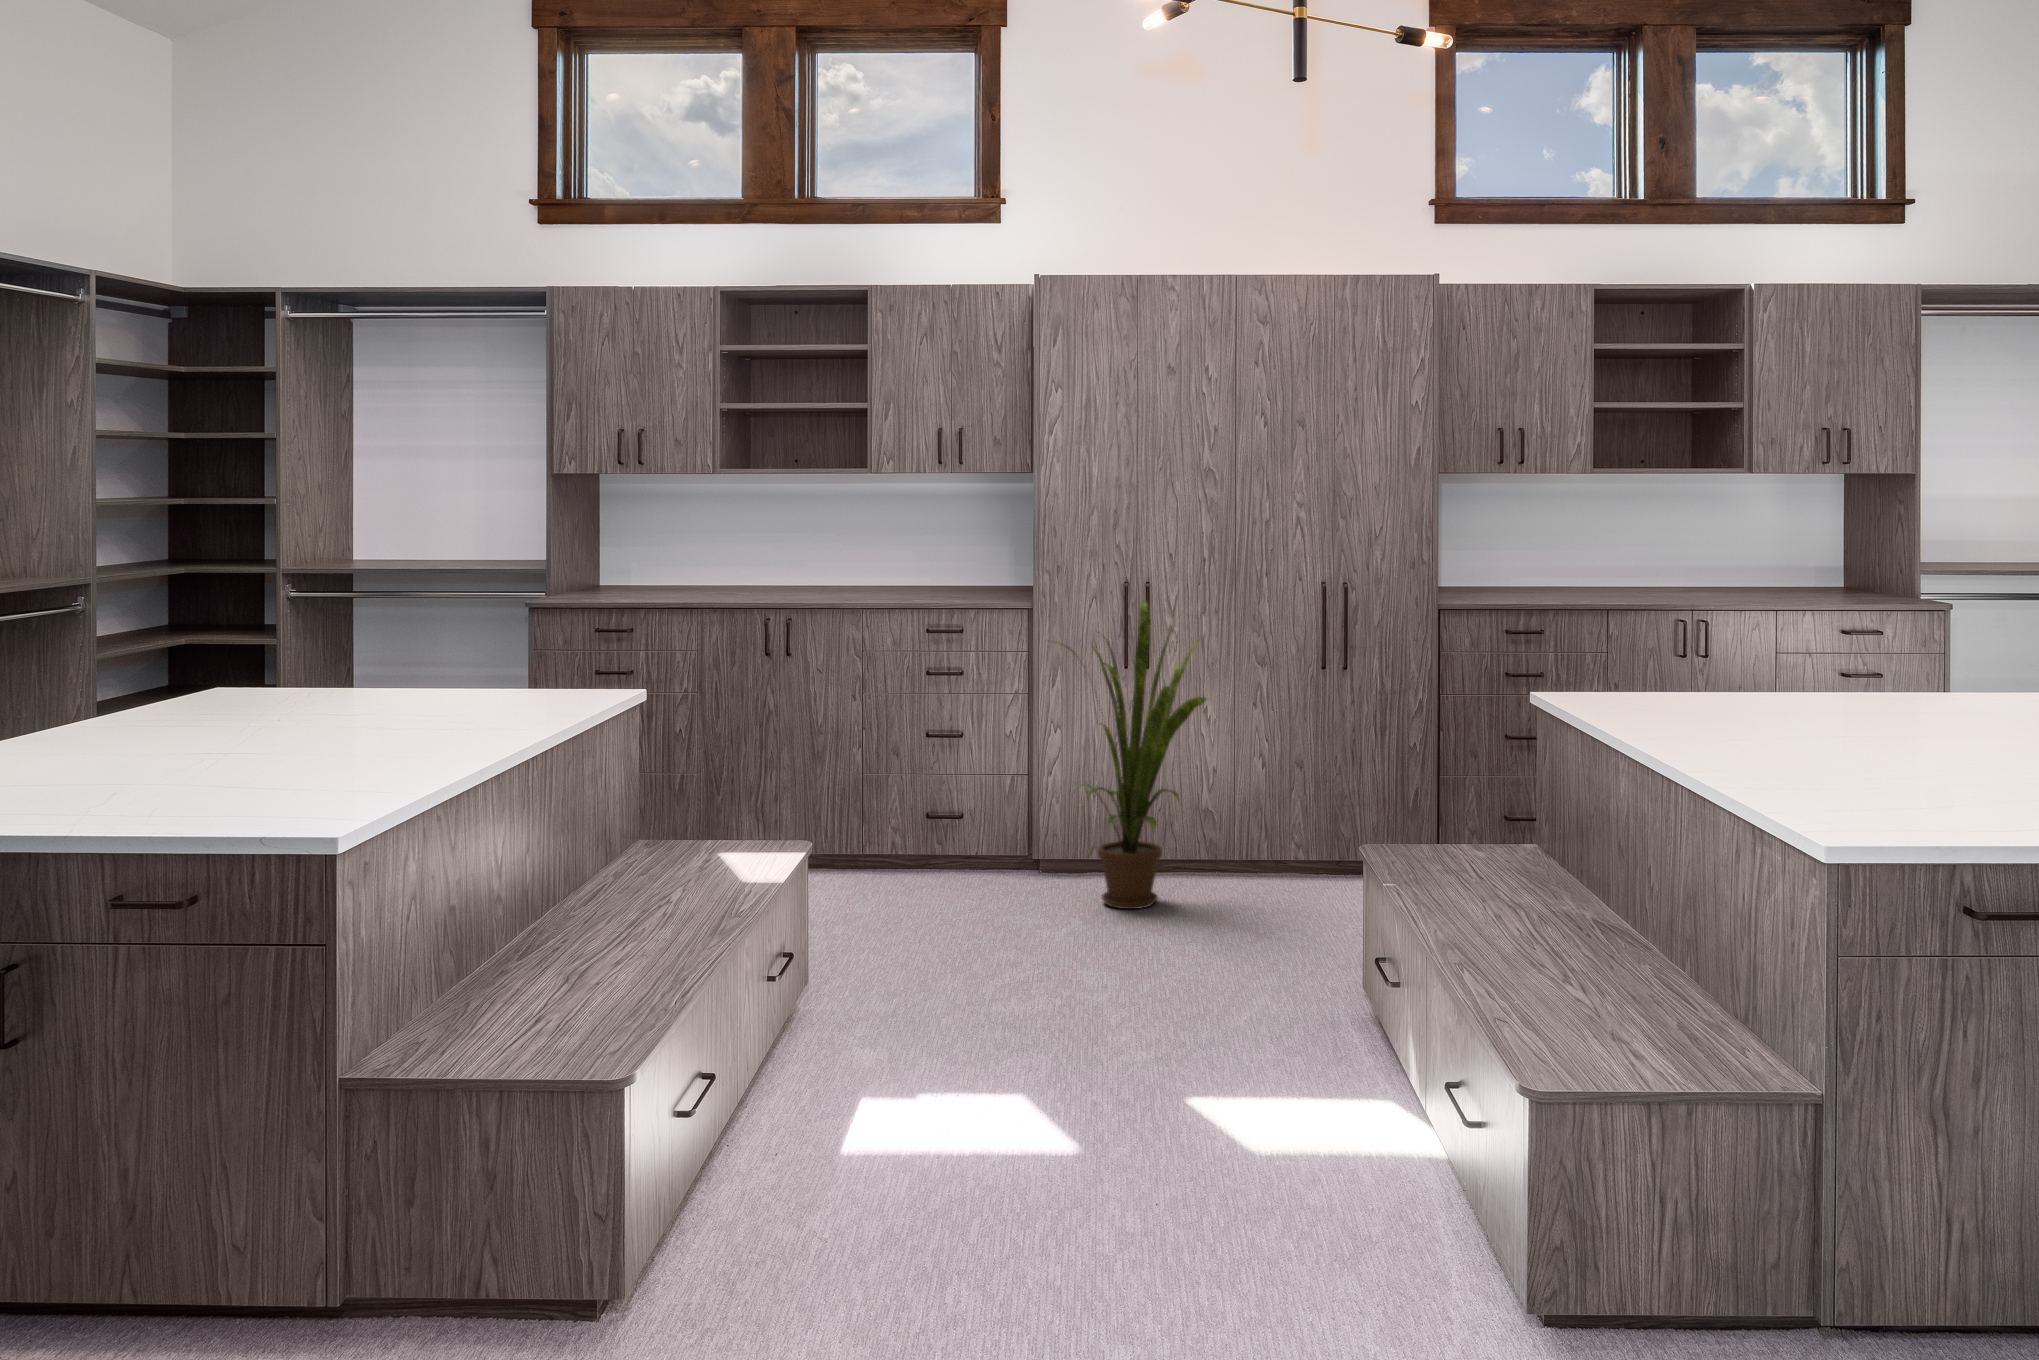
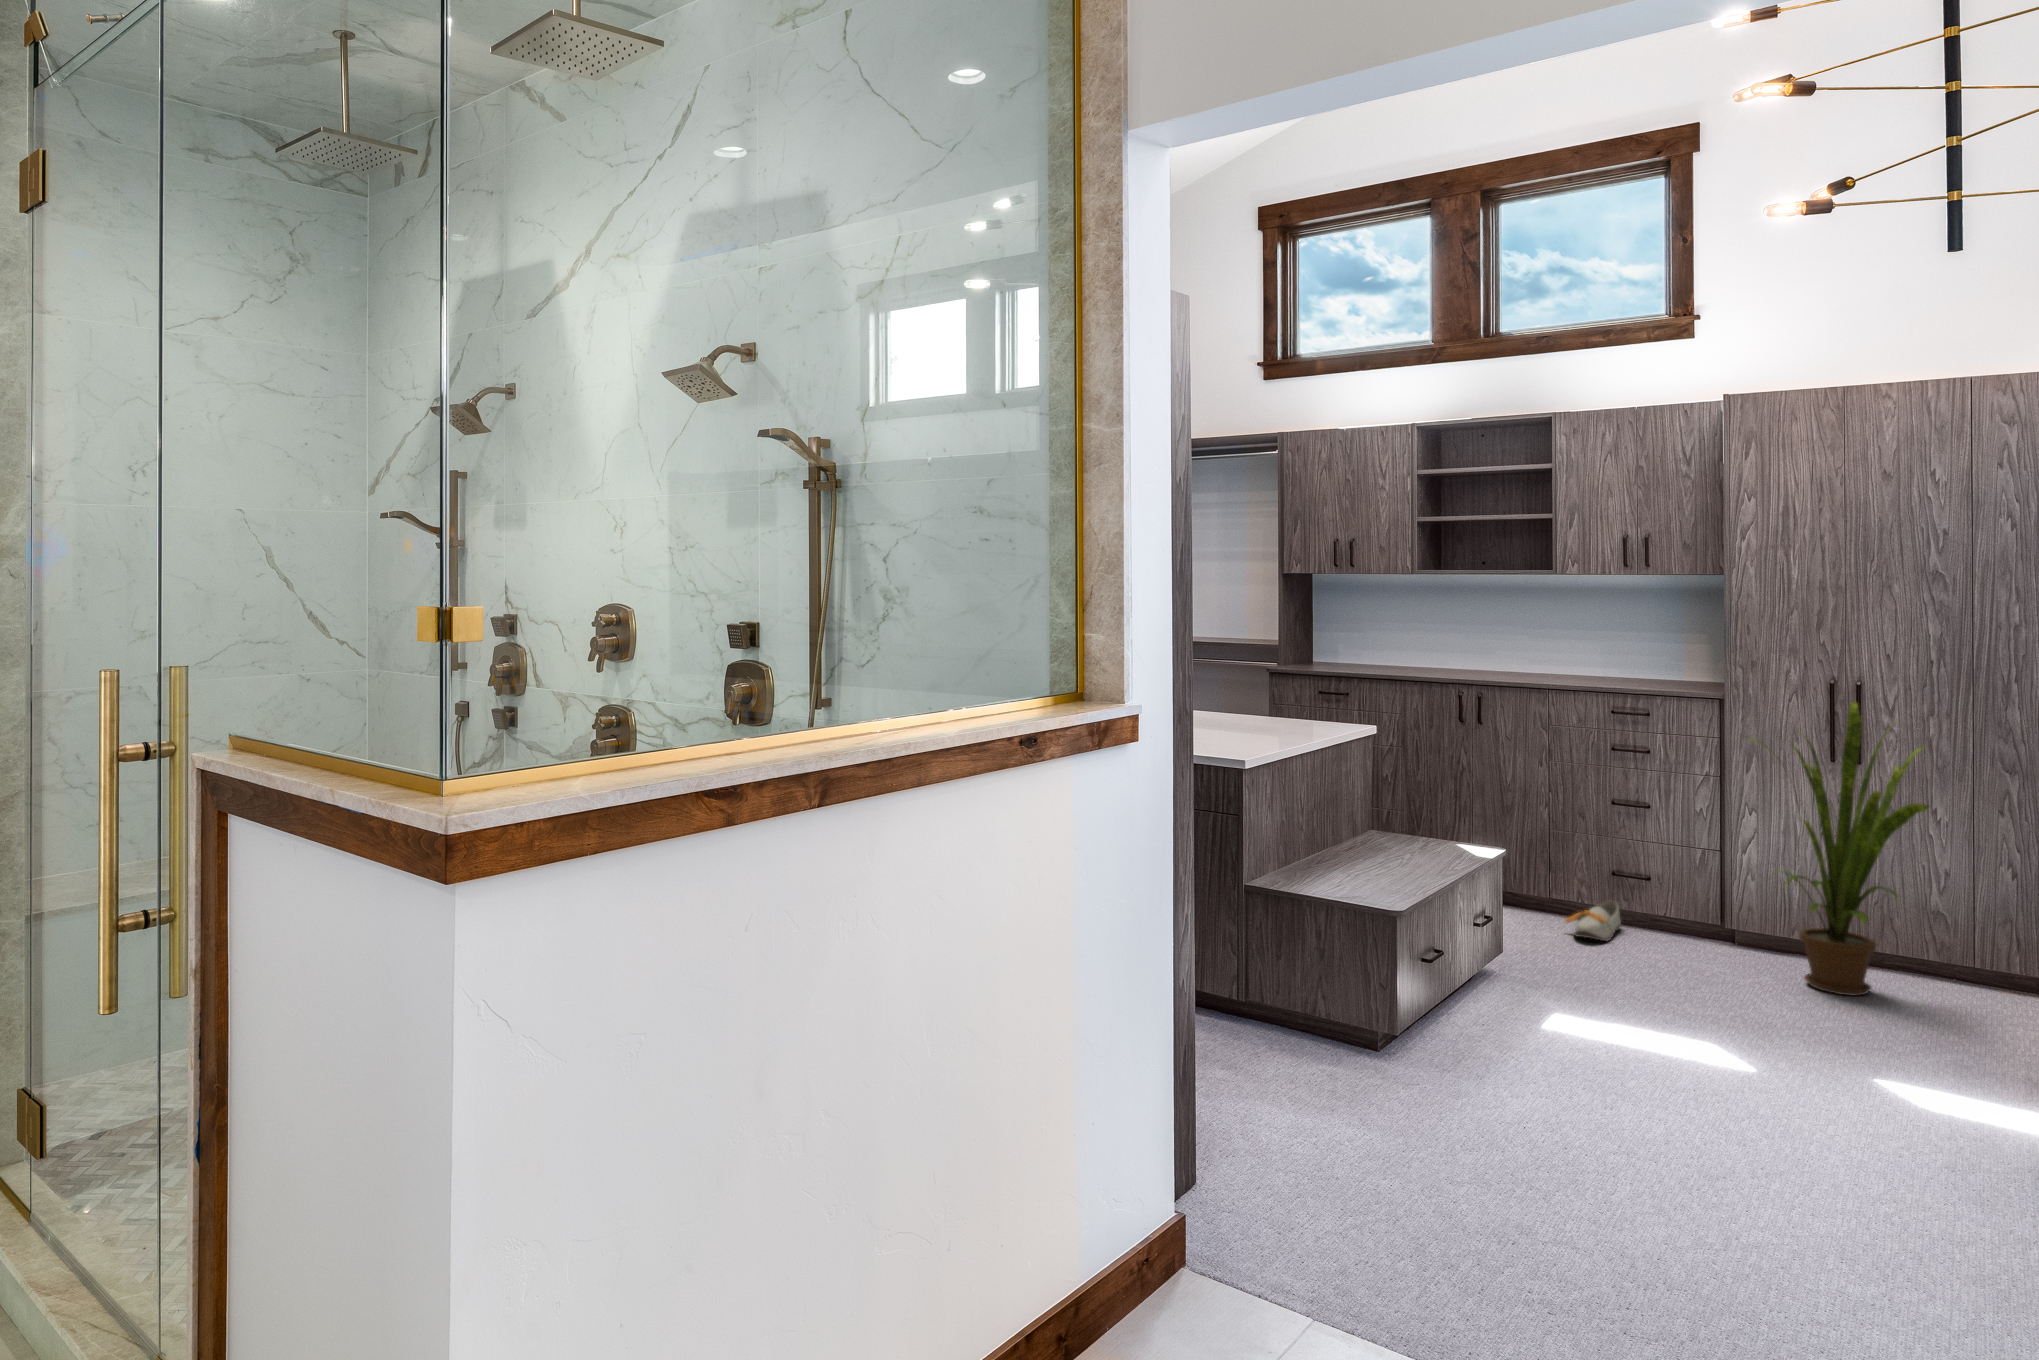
shoe: none [873,846,932,893] -> present [1565,901,1621,942]

